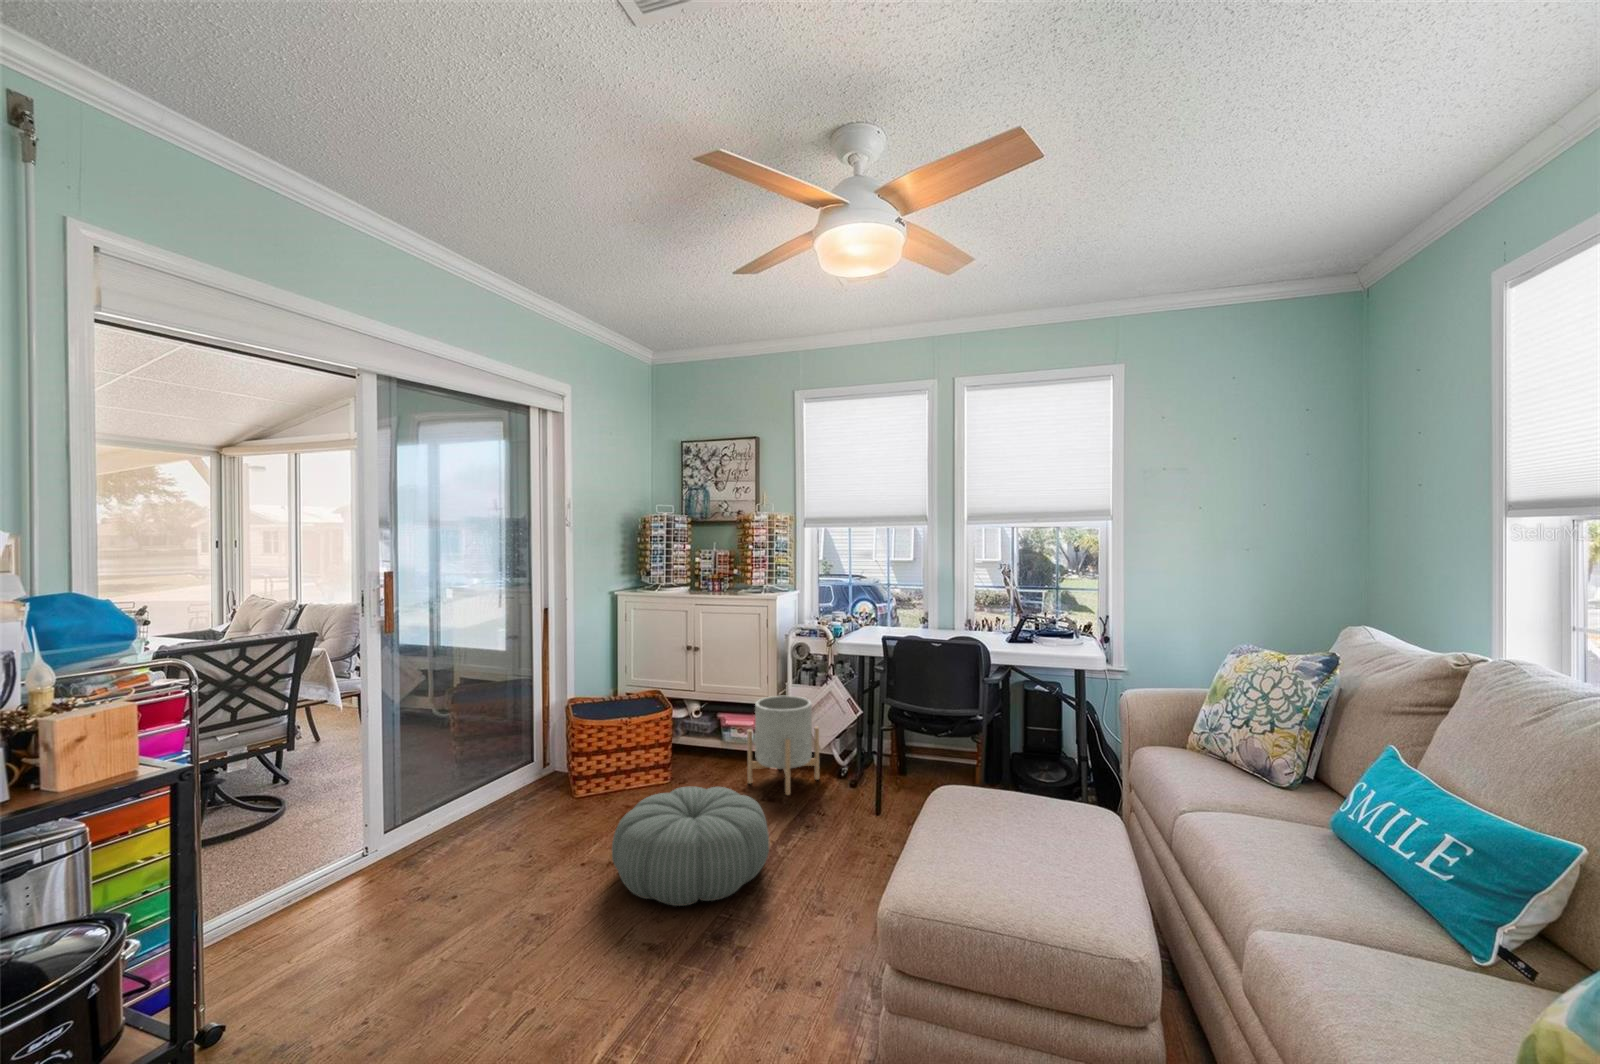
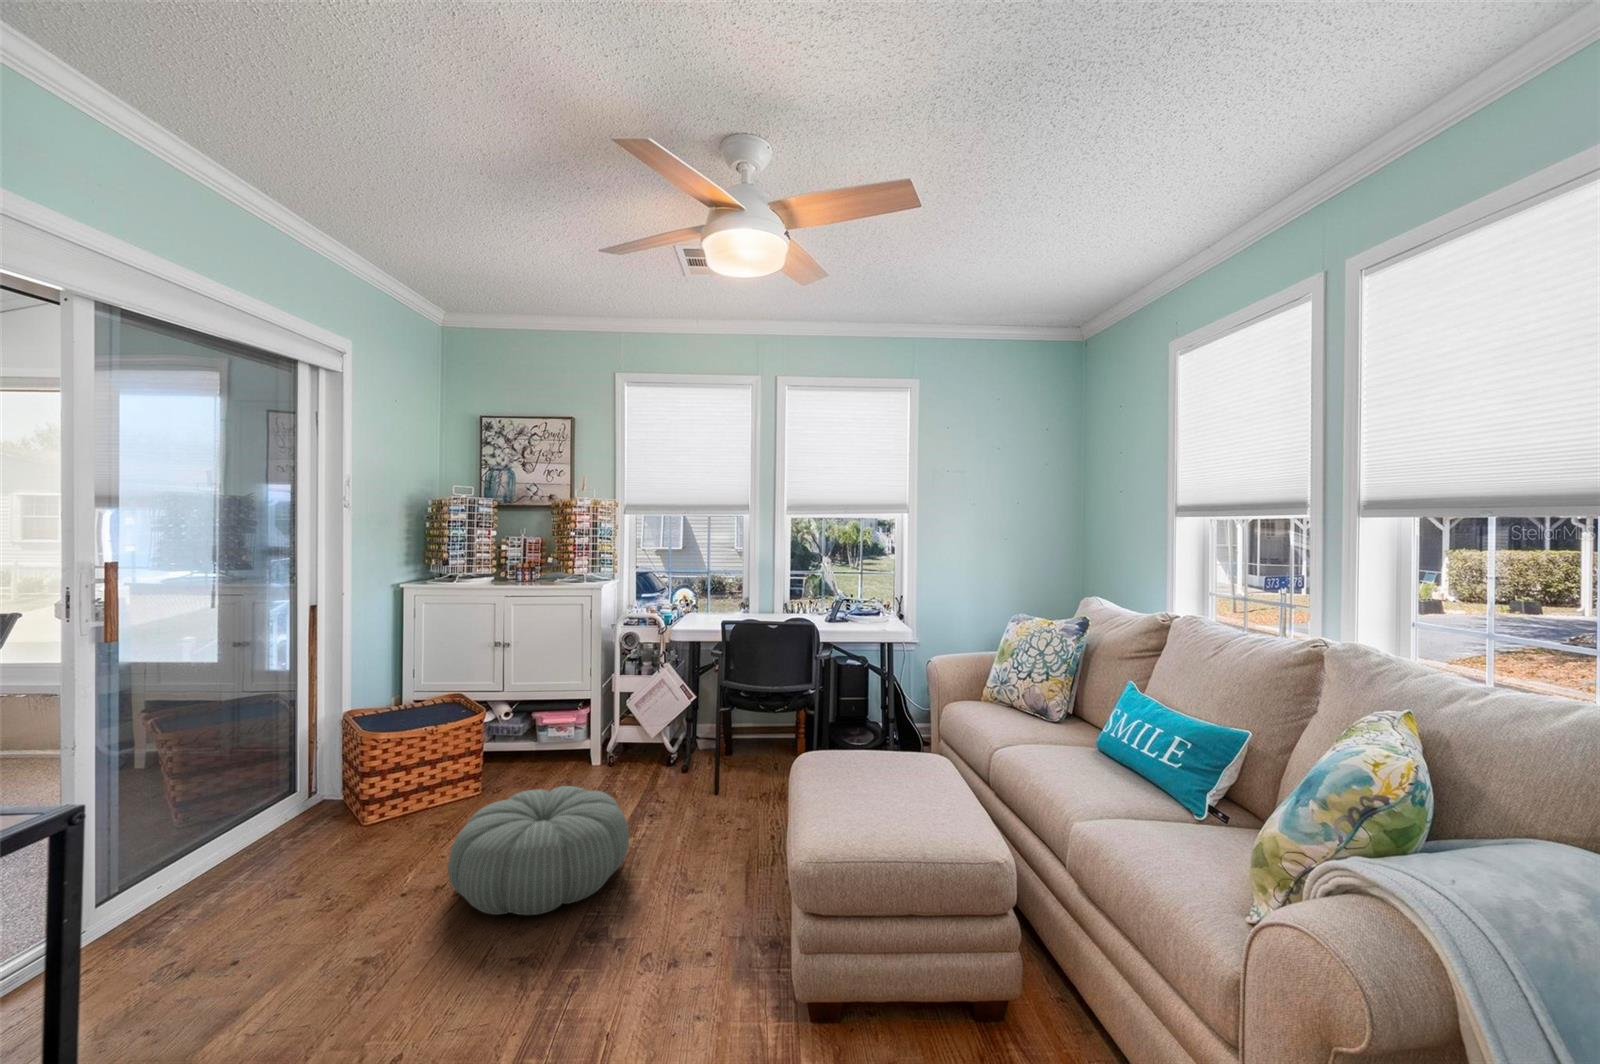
planter: present [748,696,819,795] -> none [574,688,650,788]

